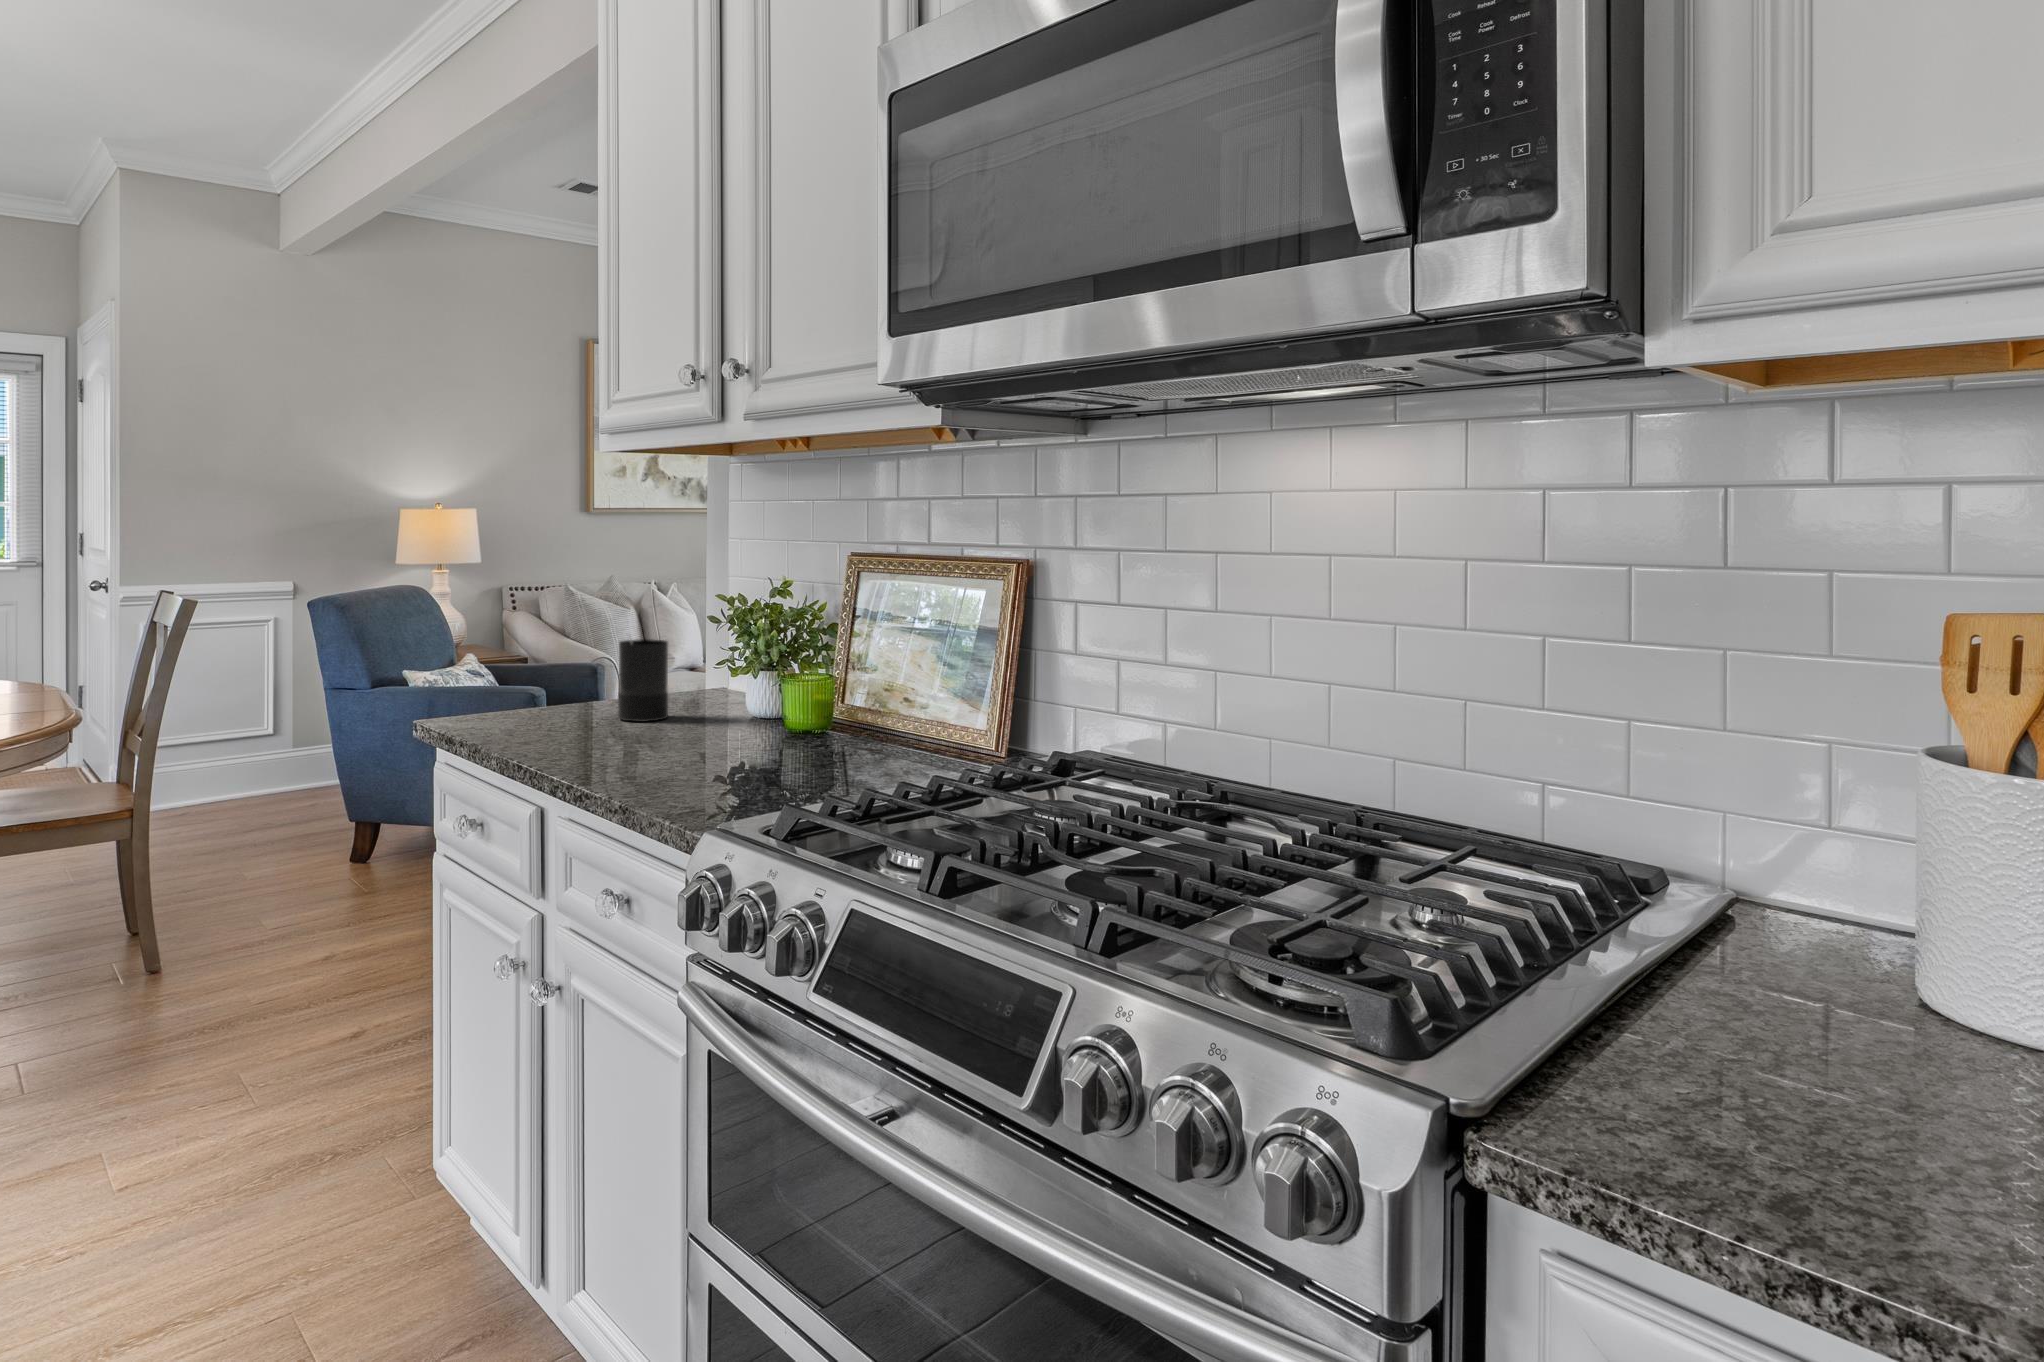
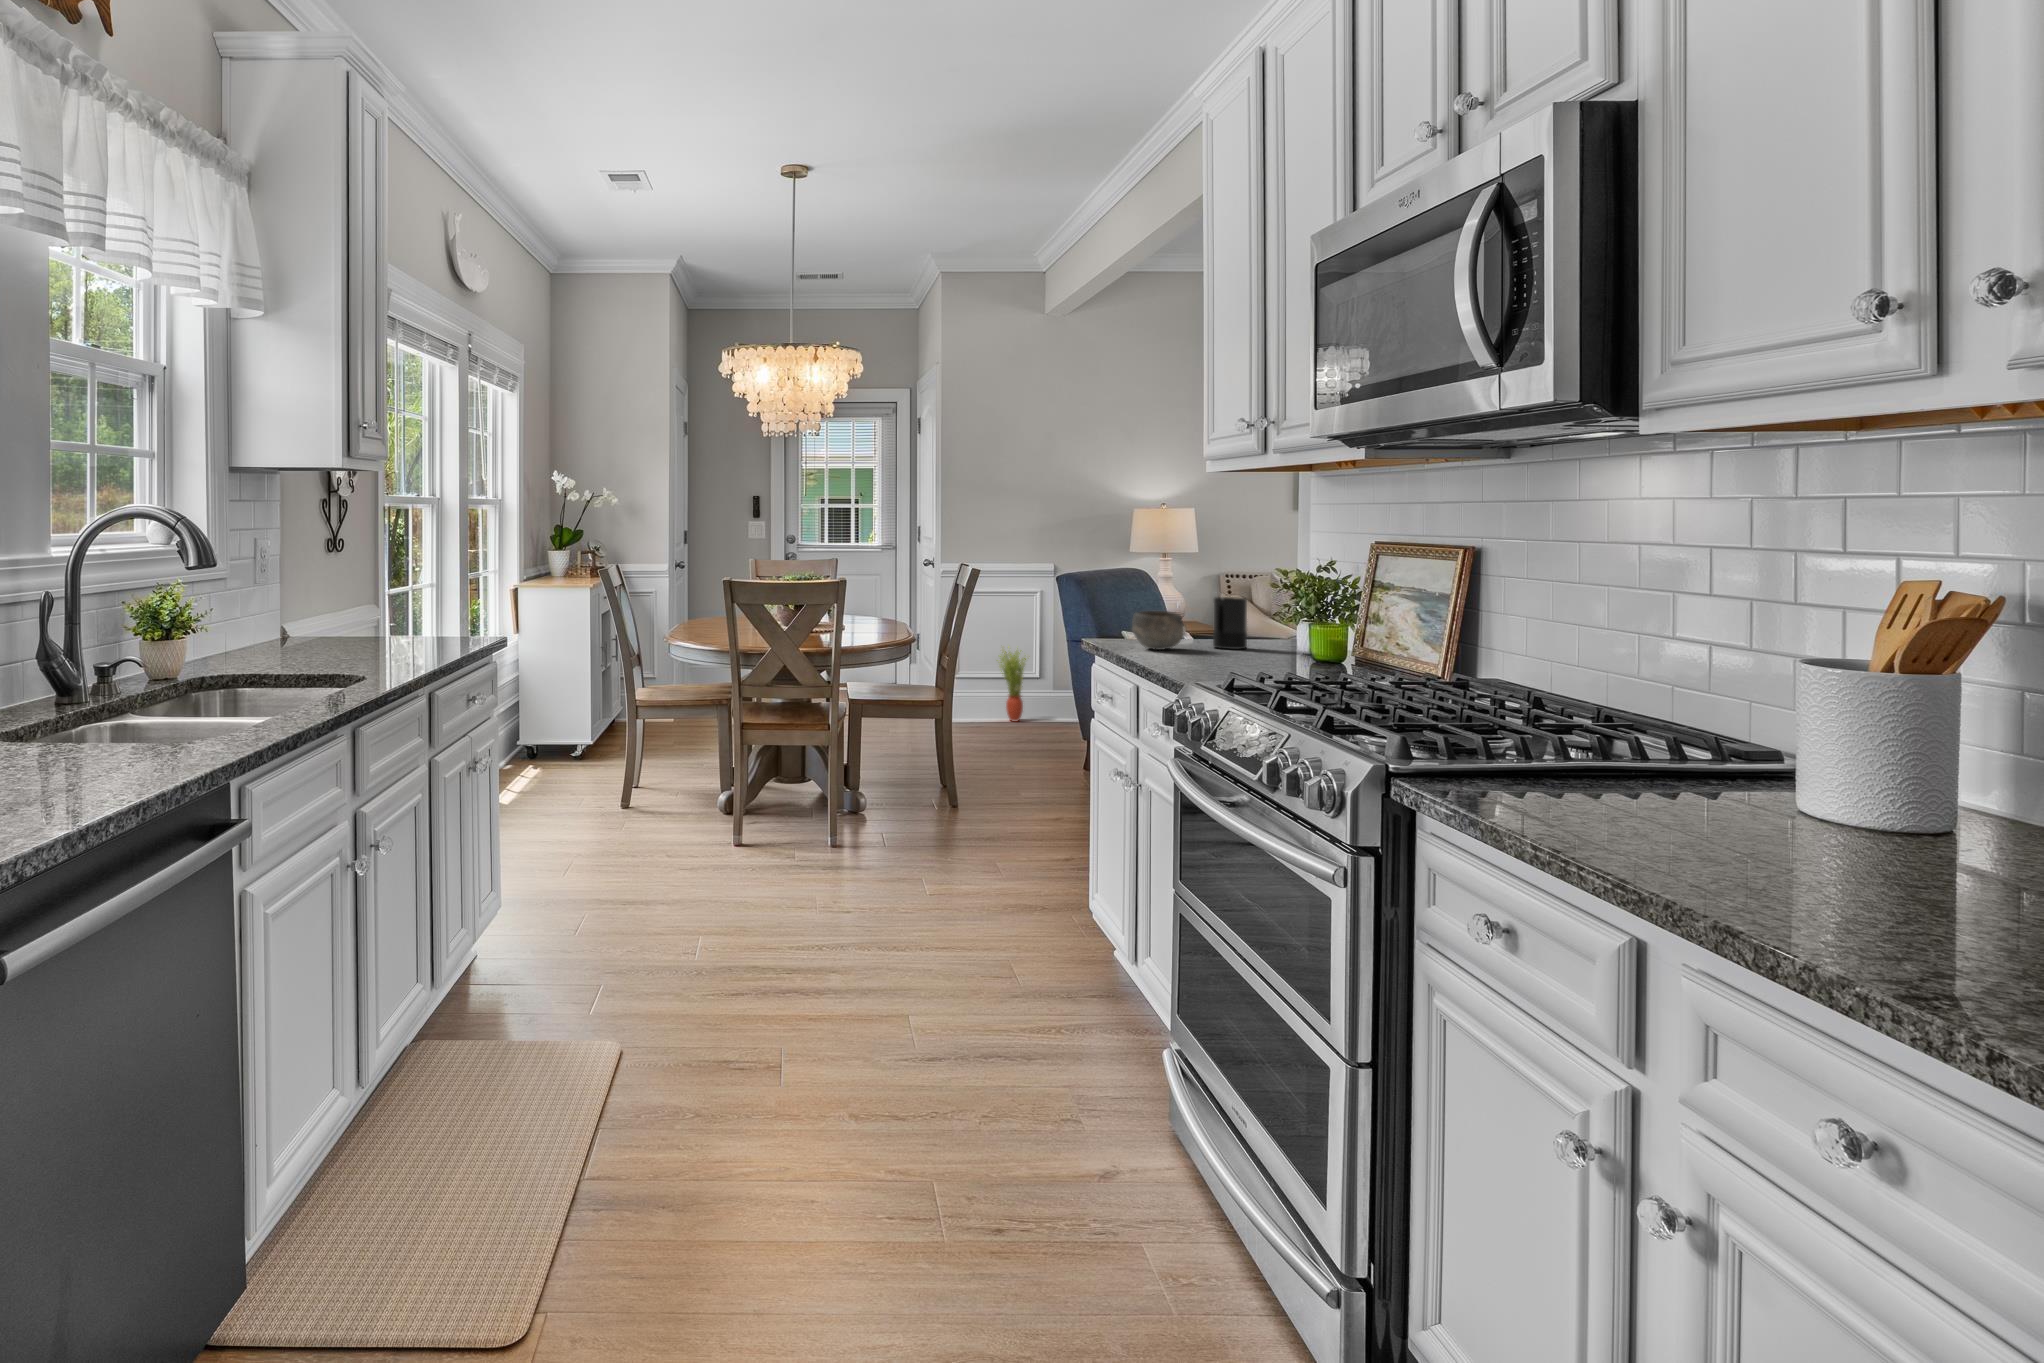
bowl: none [497,668,586,735] -> present [1132,611,1185,650]
potted plant: none [206,695,257,800] -> present [997,646,1026,721]

